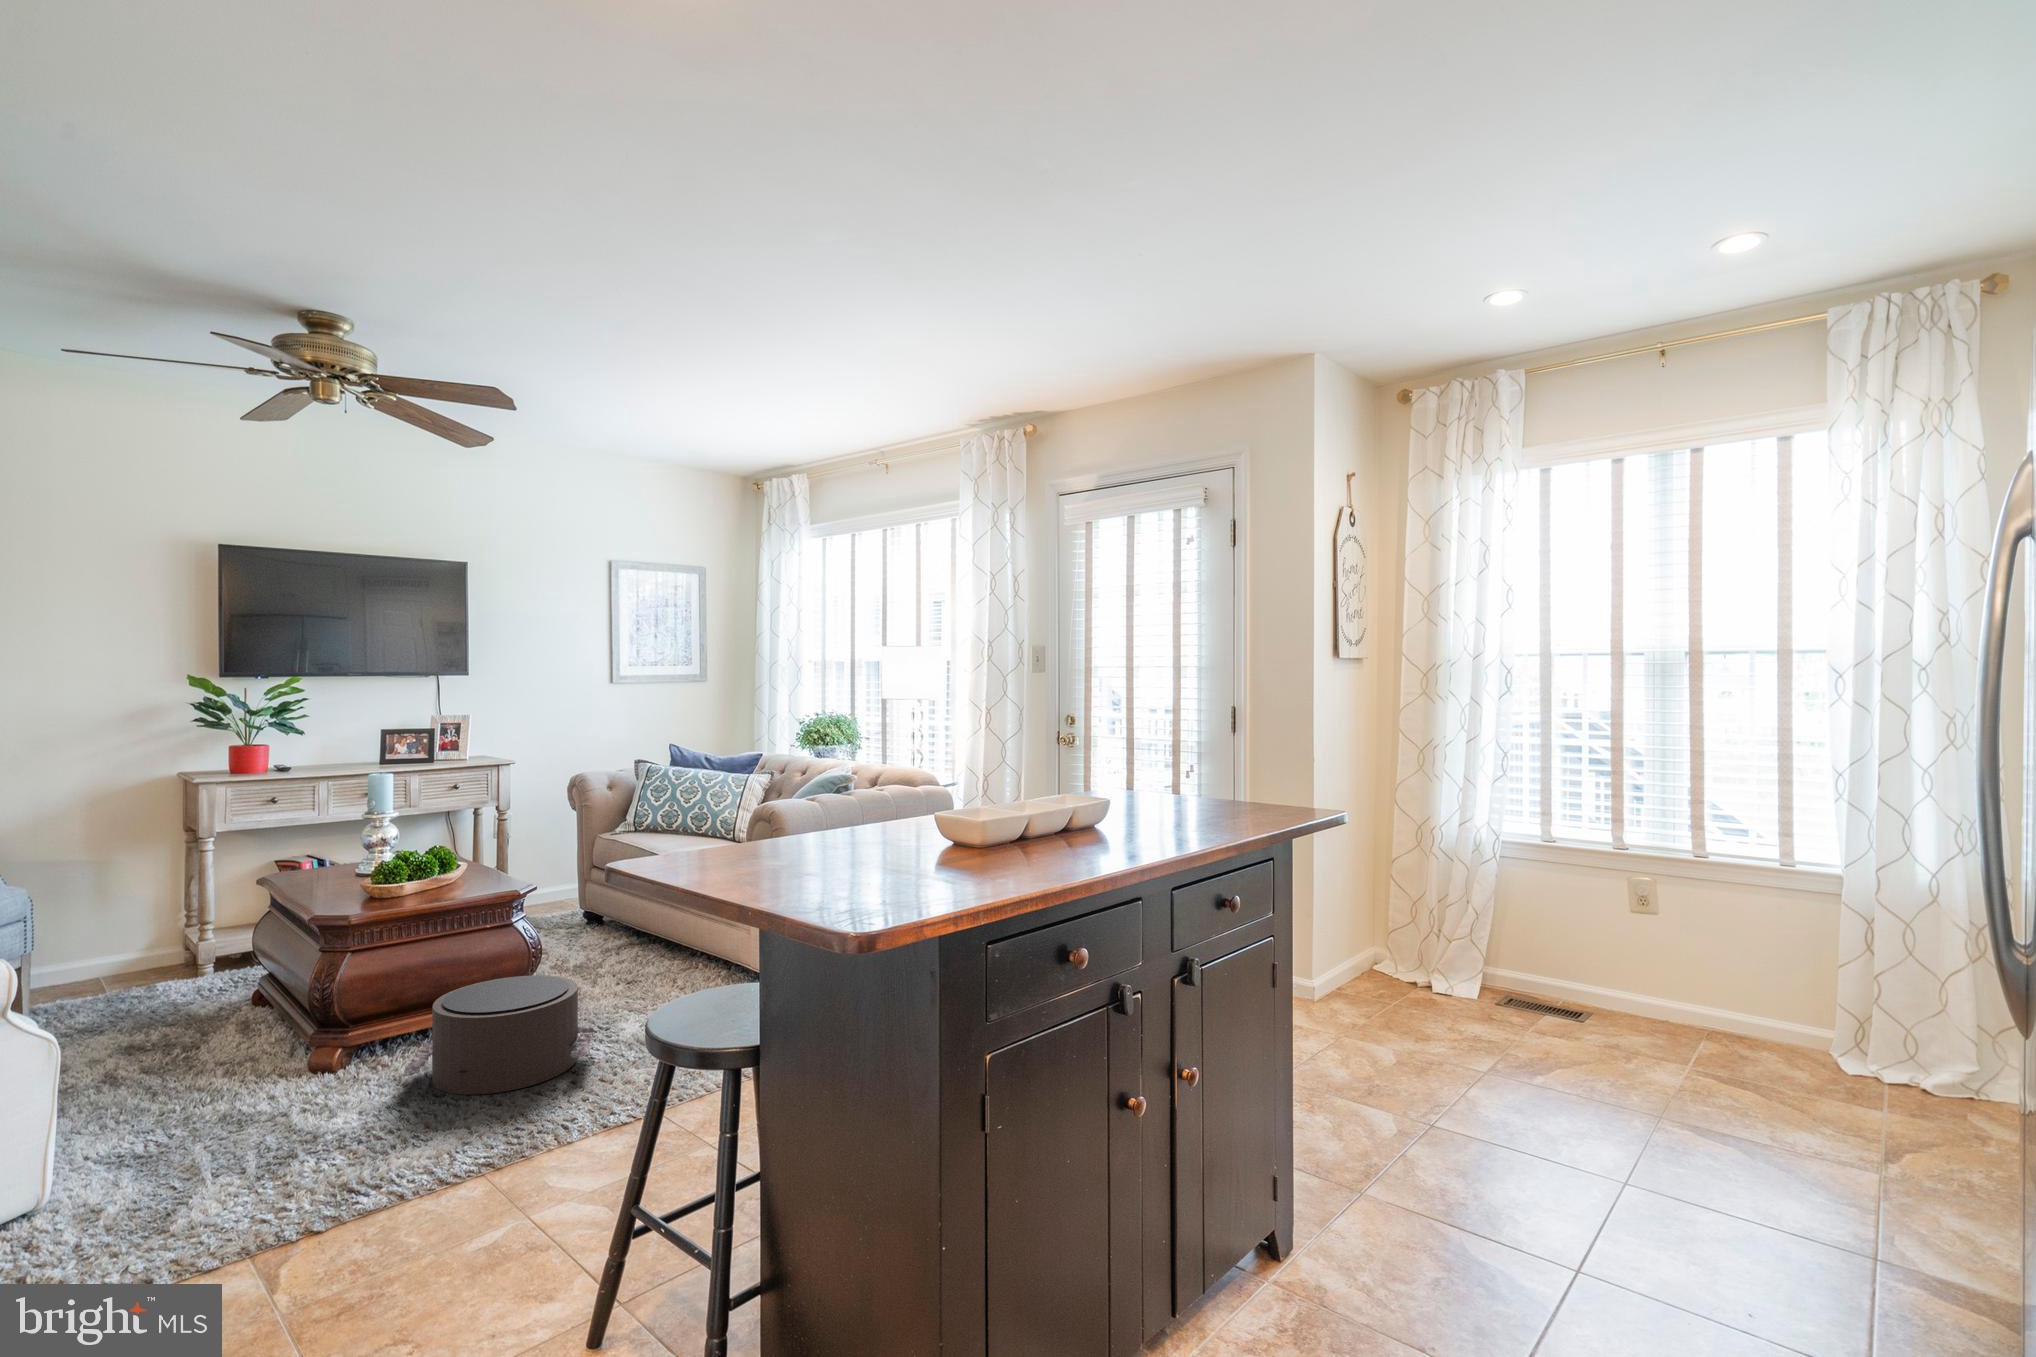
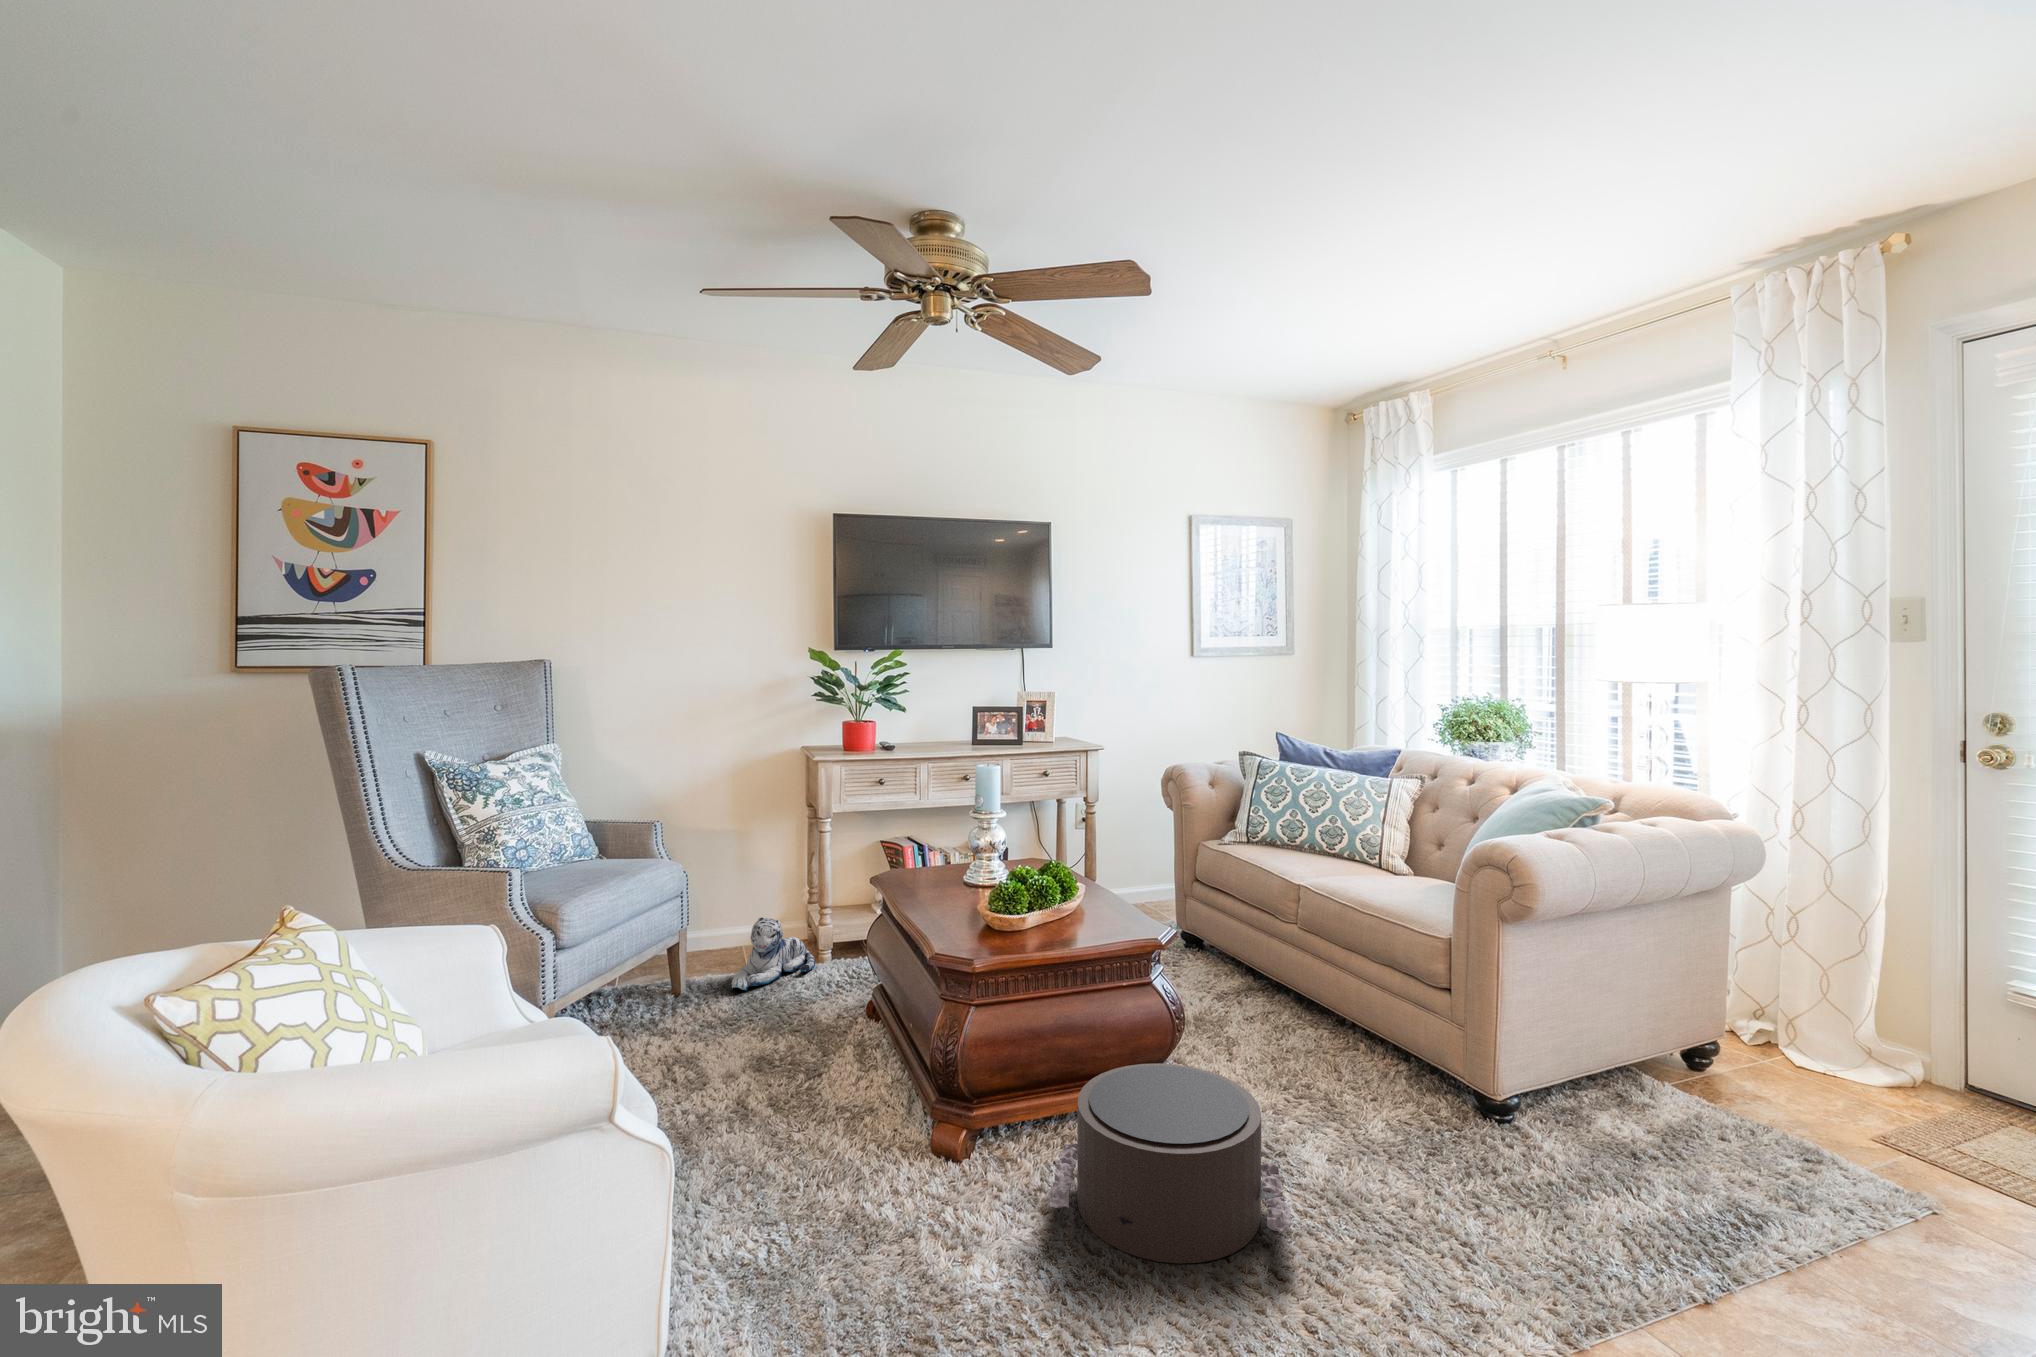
plush toy: none [82,936,190,1008] -> present [731,917,815,990]

